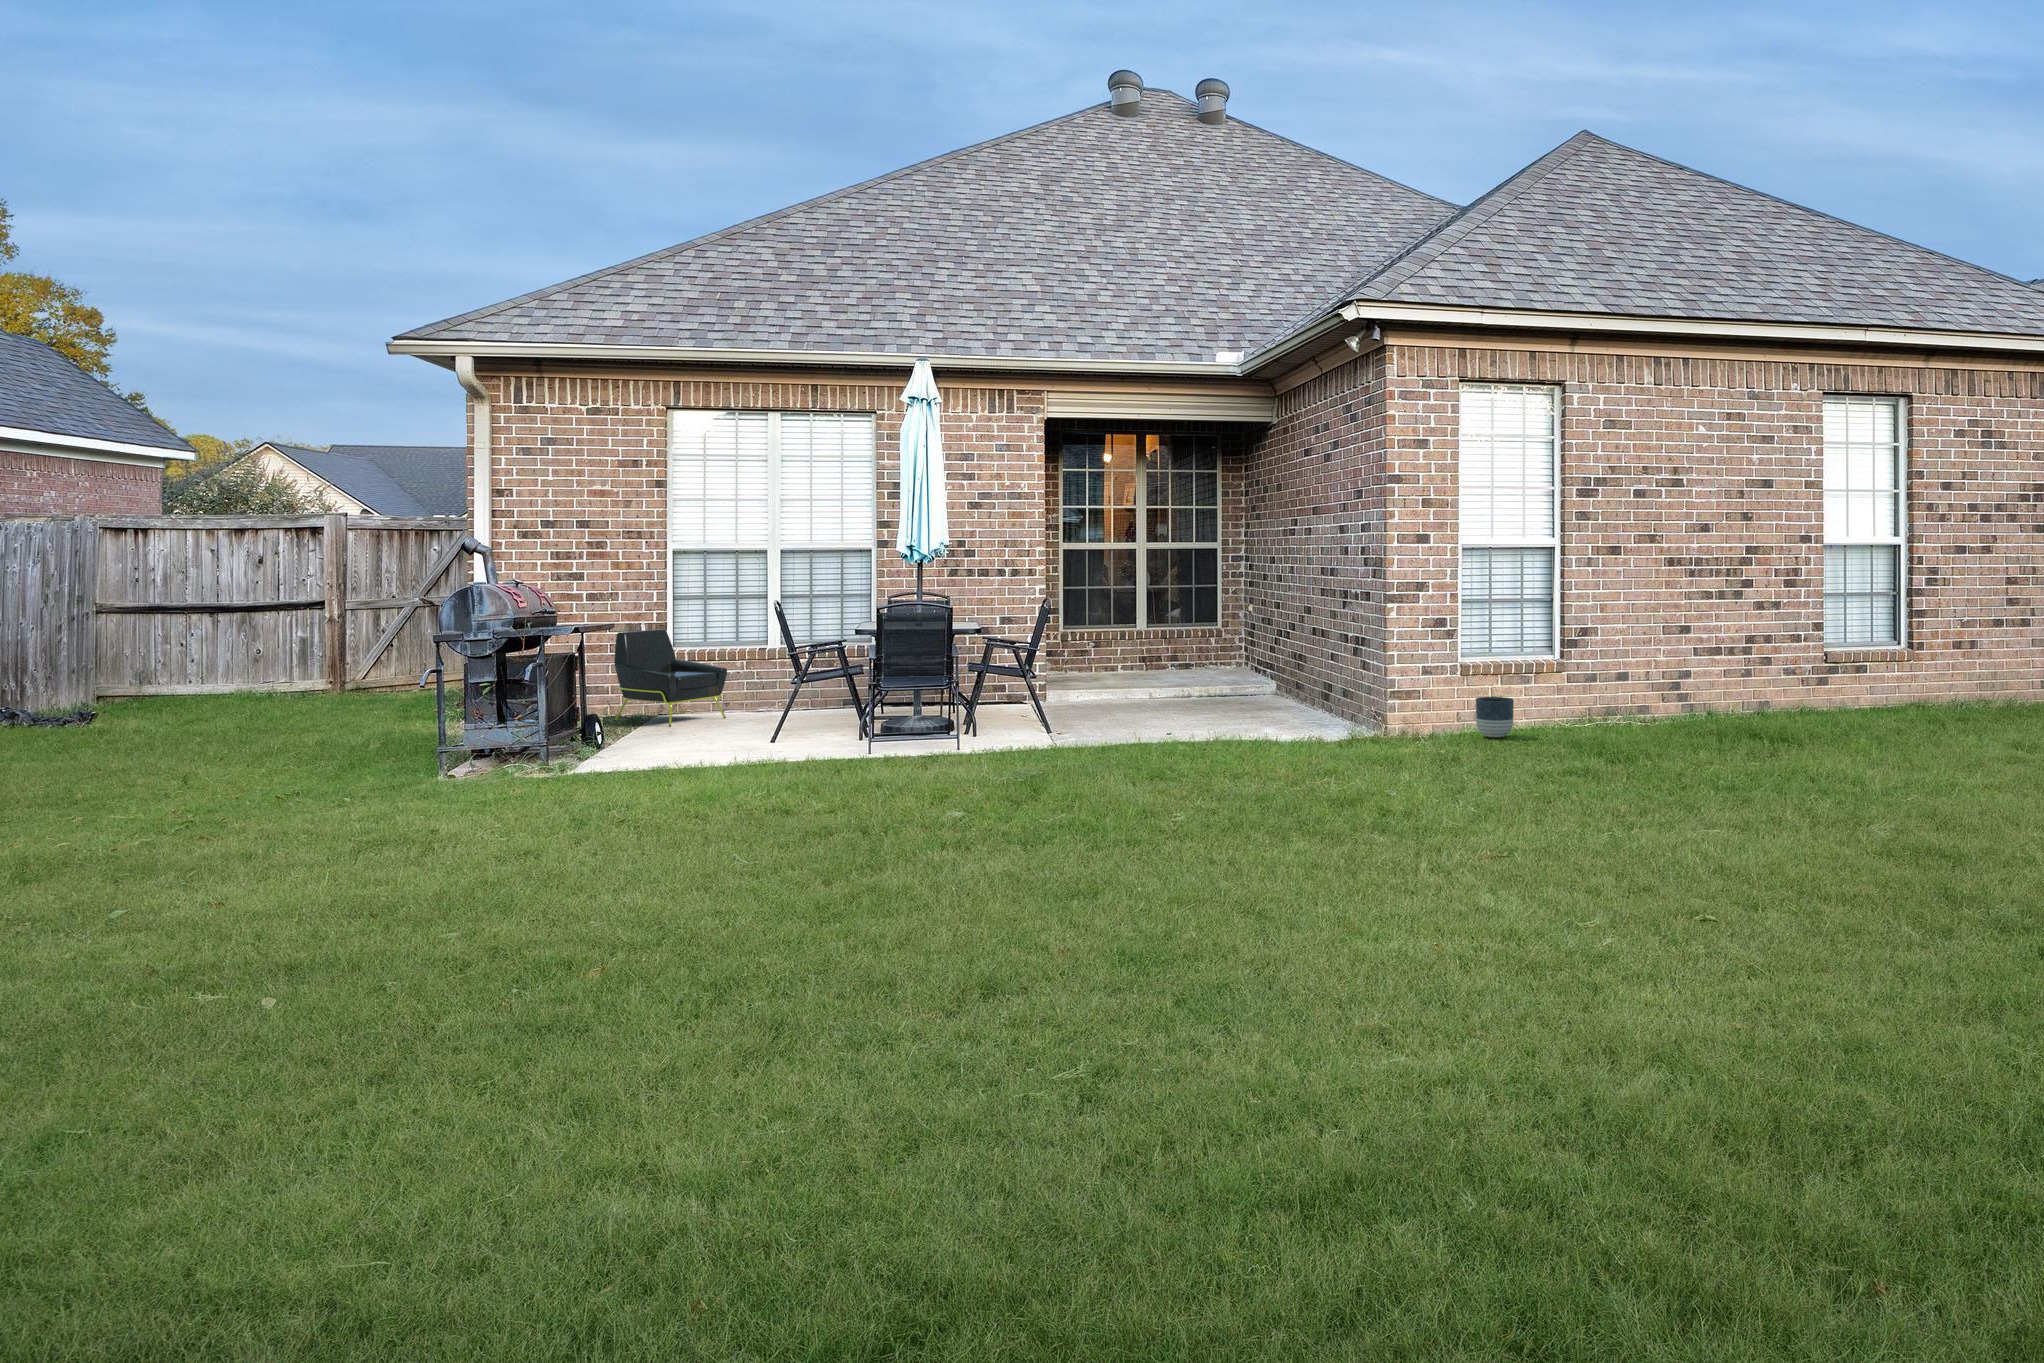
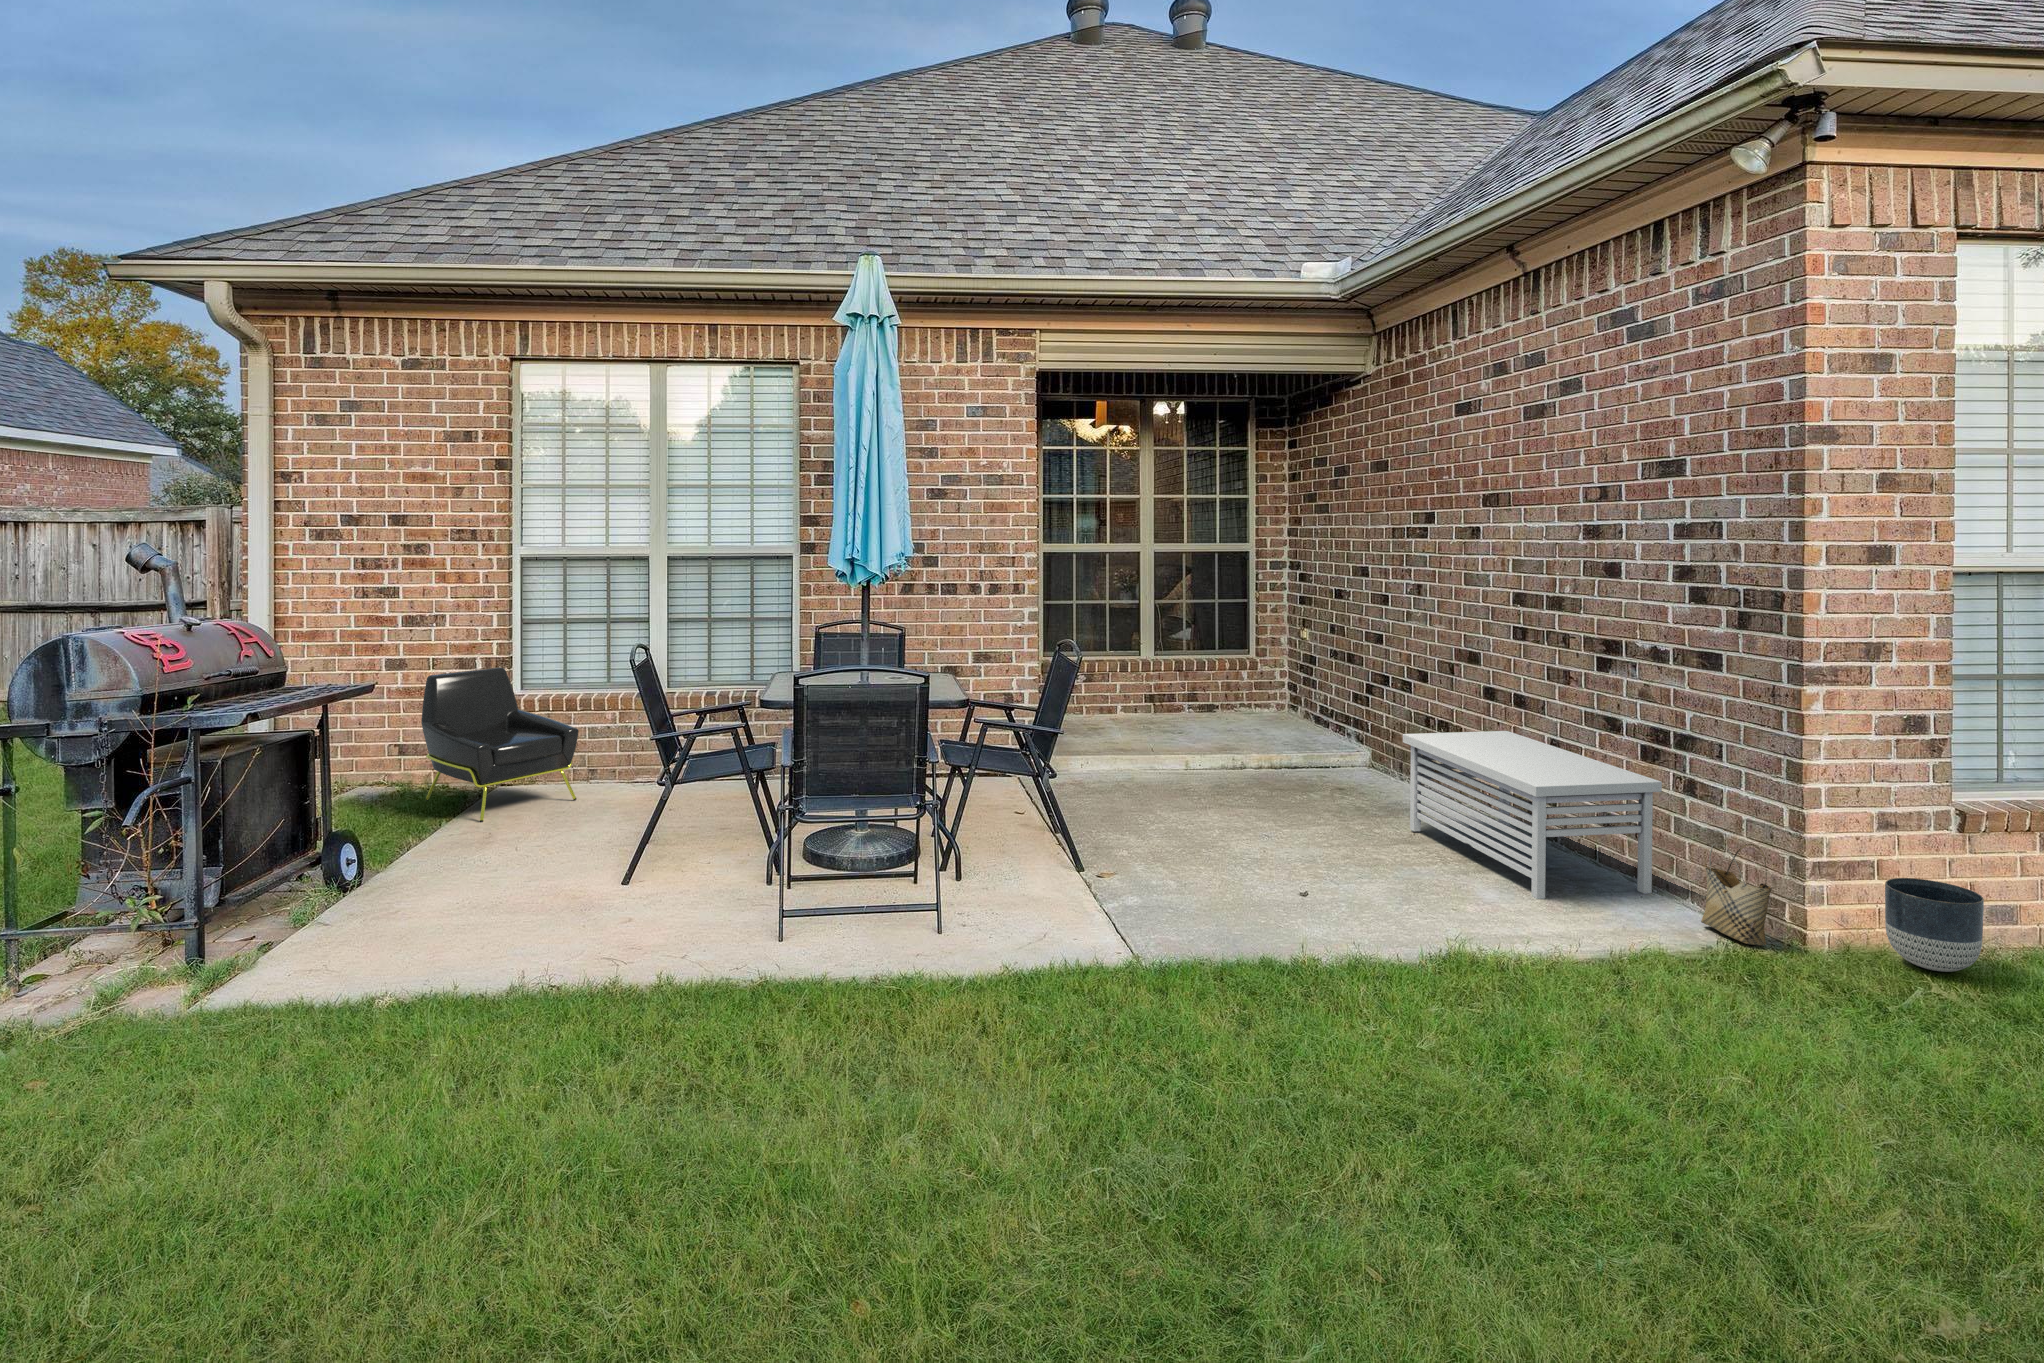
storage bench: none [1278,651,1398,729] -> present [1403,731,1662,899]
woven basket: none [1402,686,1428,735] -> present [1701,843,1772,945]

